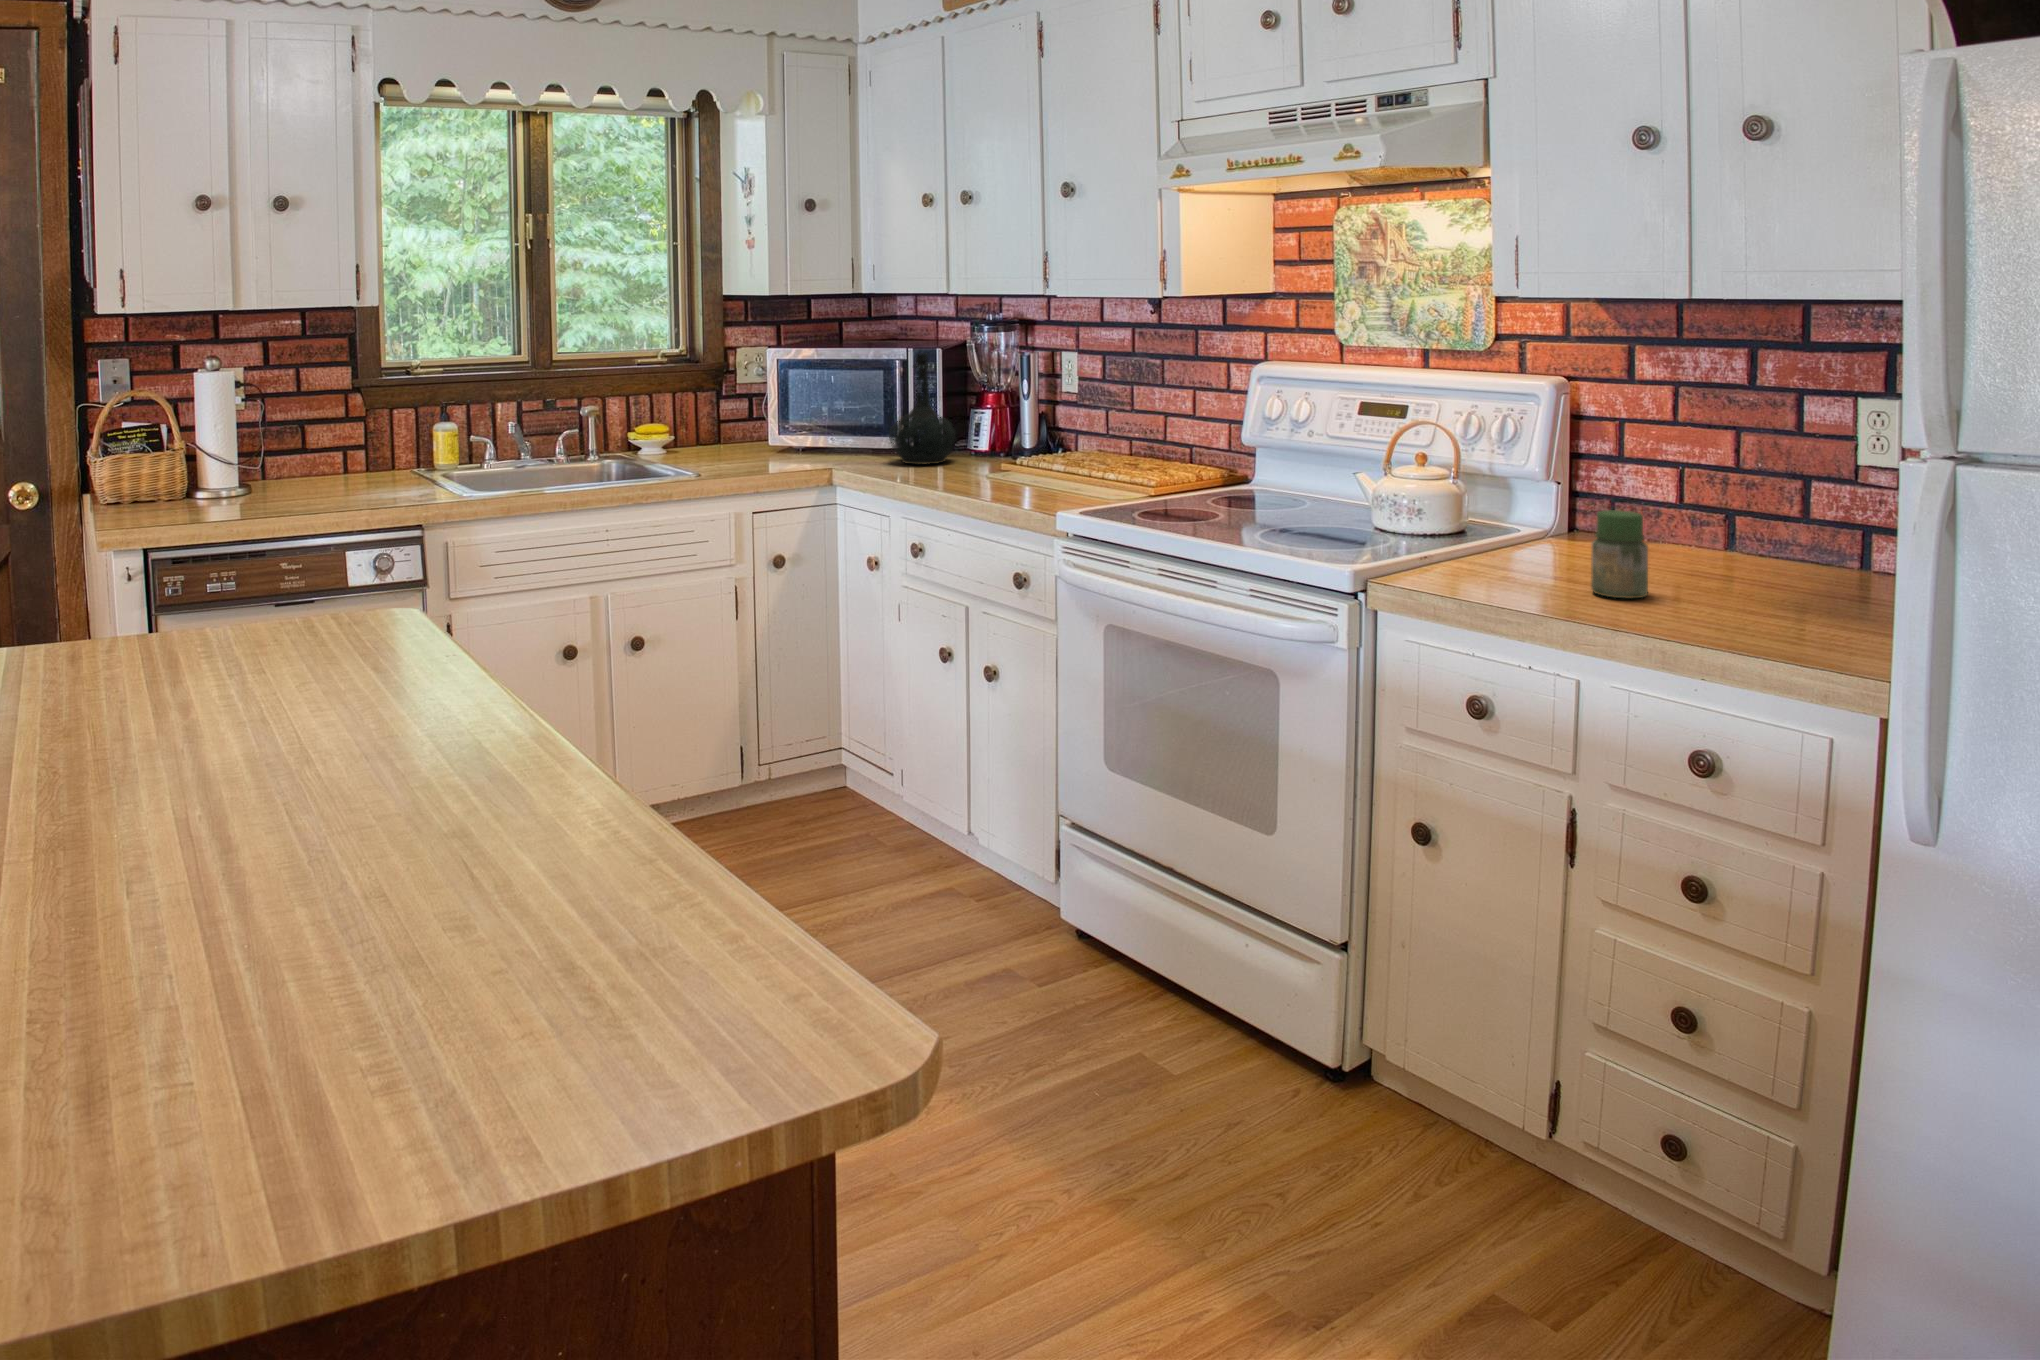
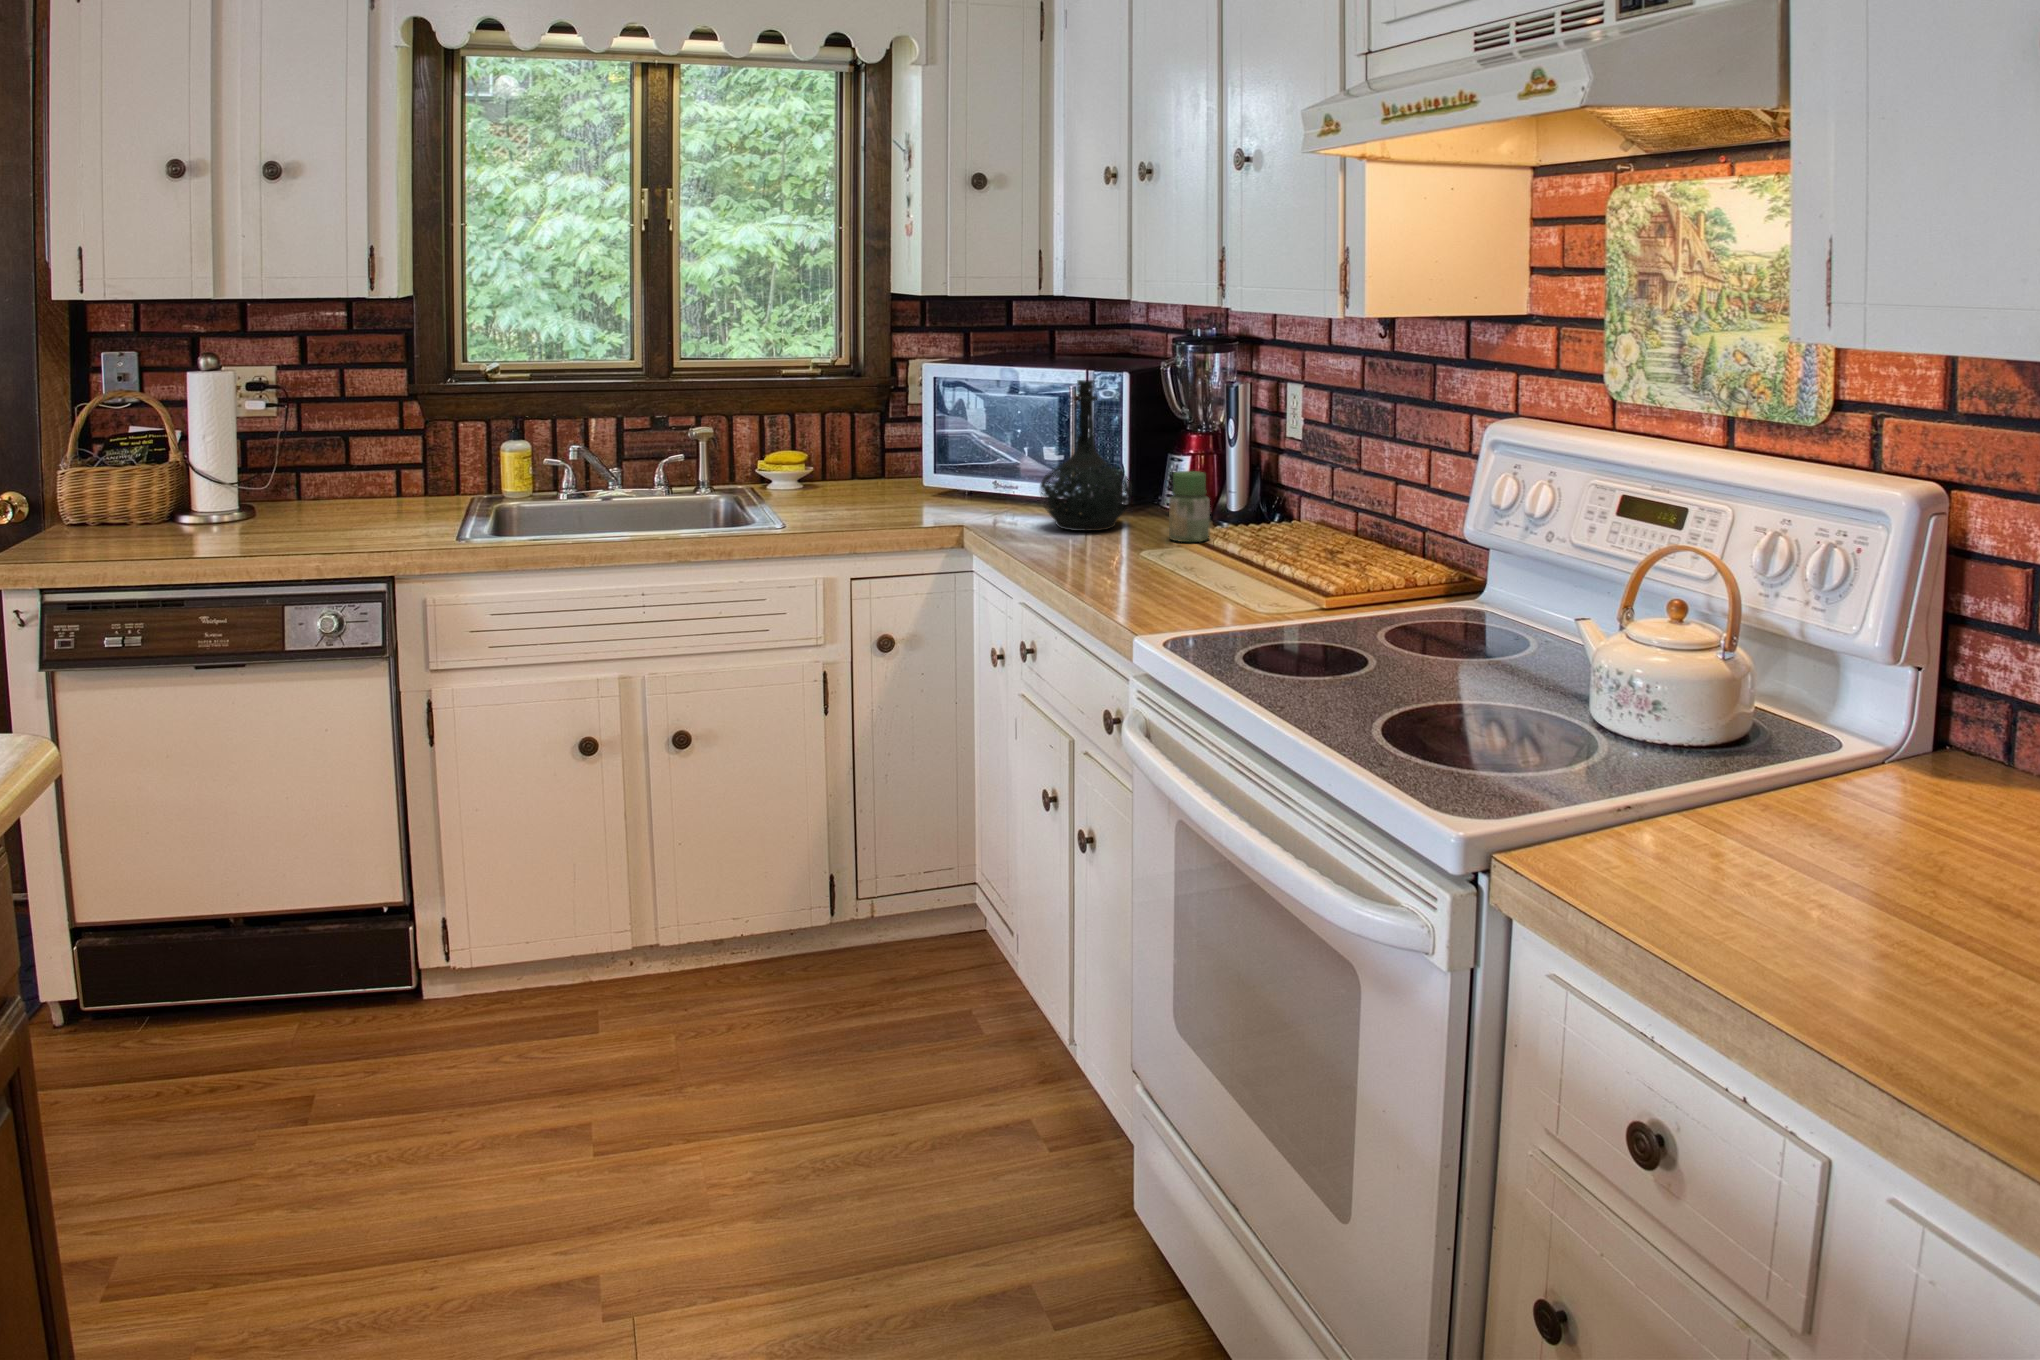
jar: present [1591,510,1648,598] -> present [1169,471,1210,542]

